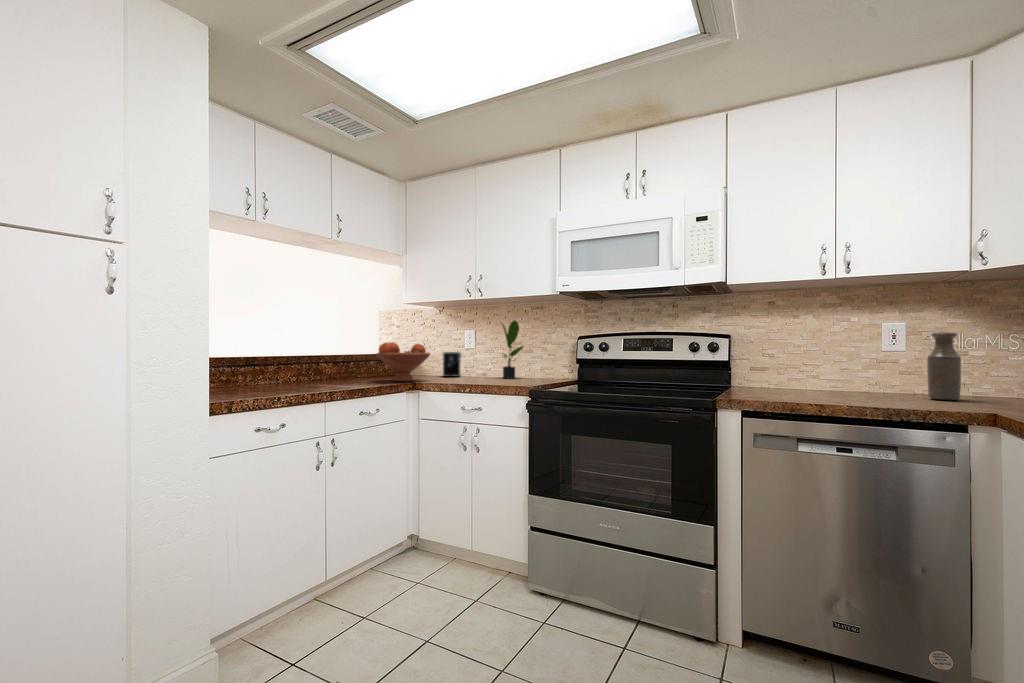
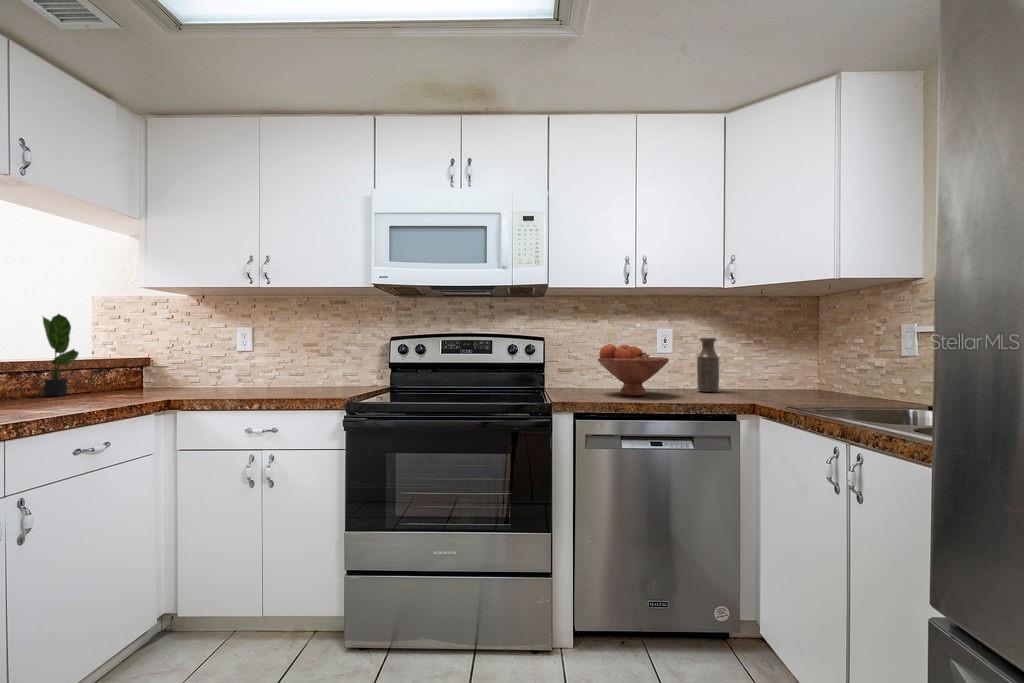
potted plant: present [502,320,523,378] -> present [43,314,79,396]
fruit bowl: present [376,342,430,382] -> present [598,344,669,396]
coffee maker: present [443,352,461,377] -> none [204,356,265,388]

